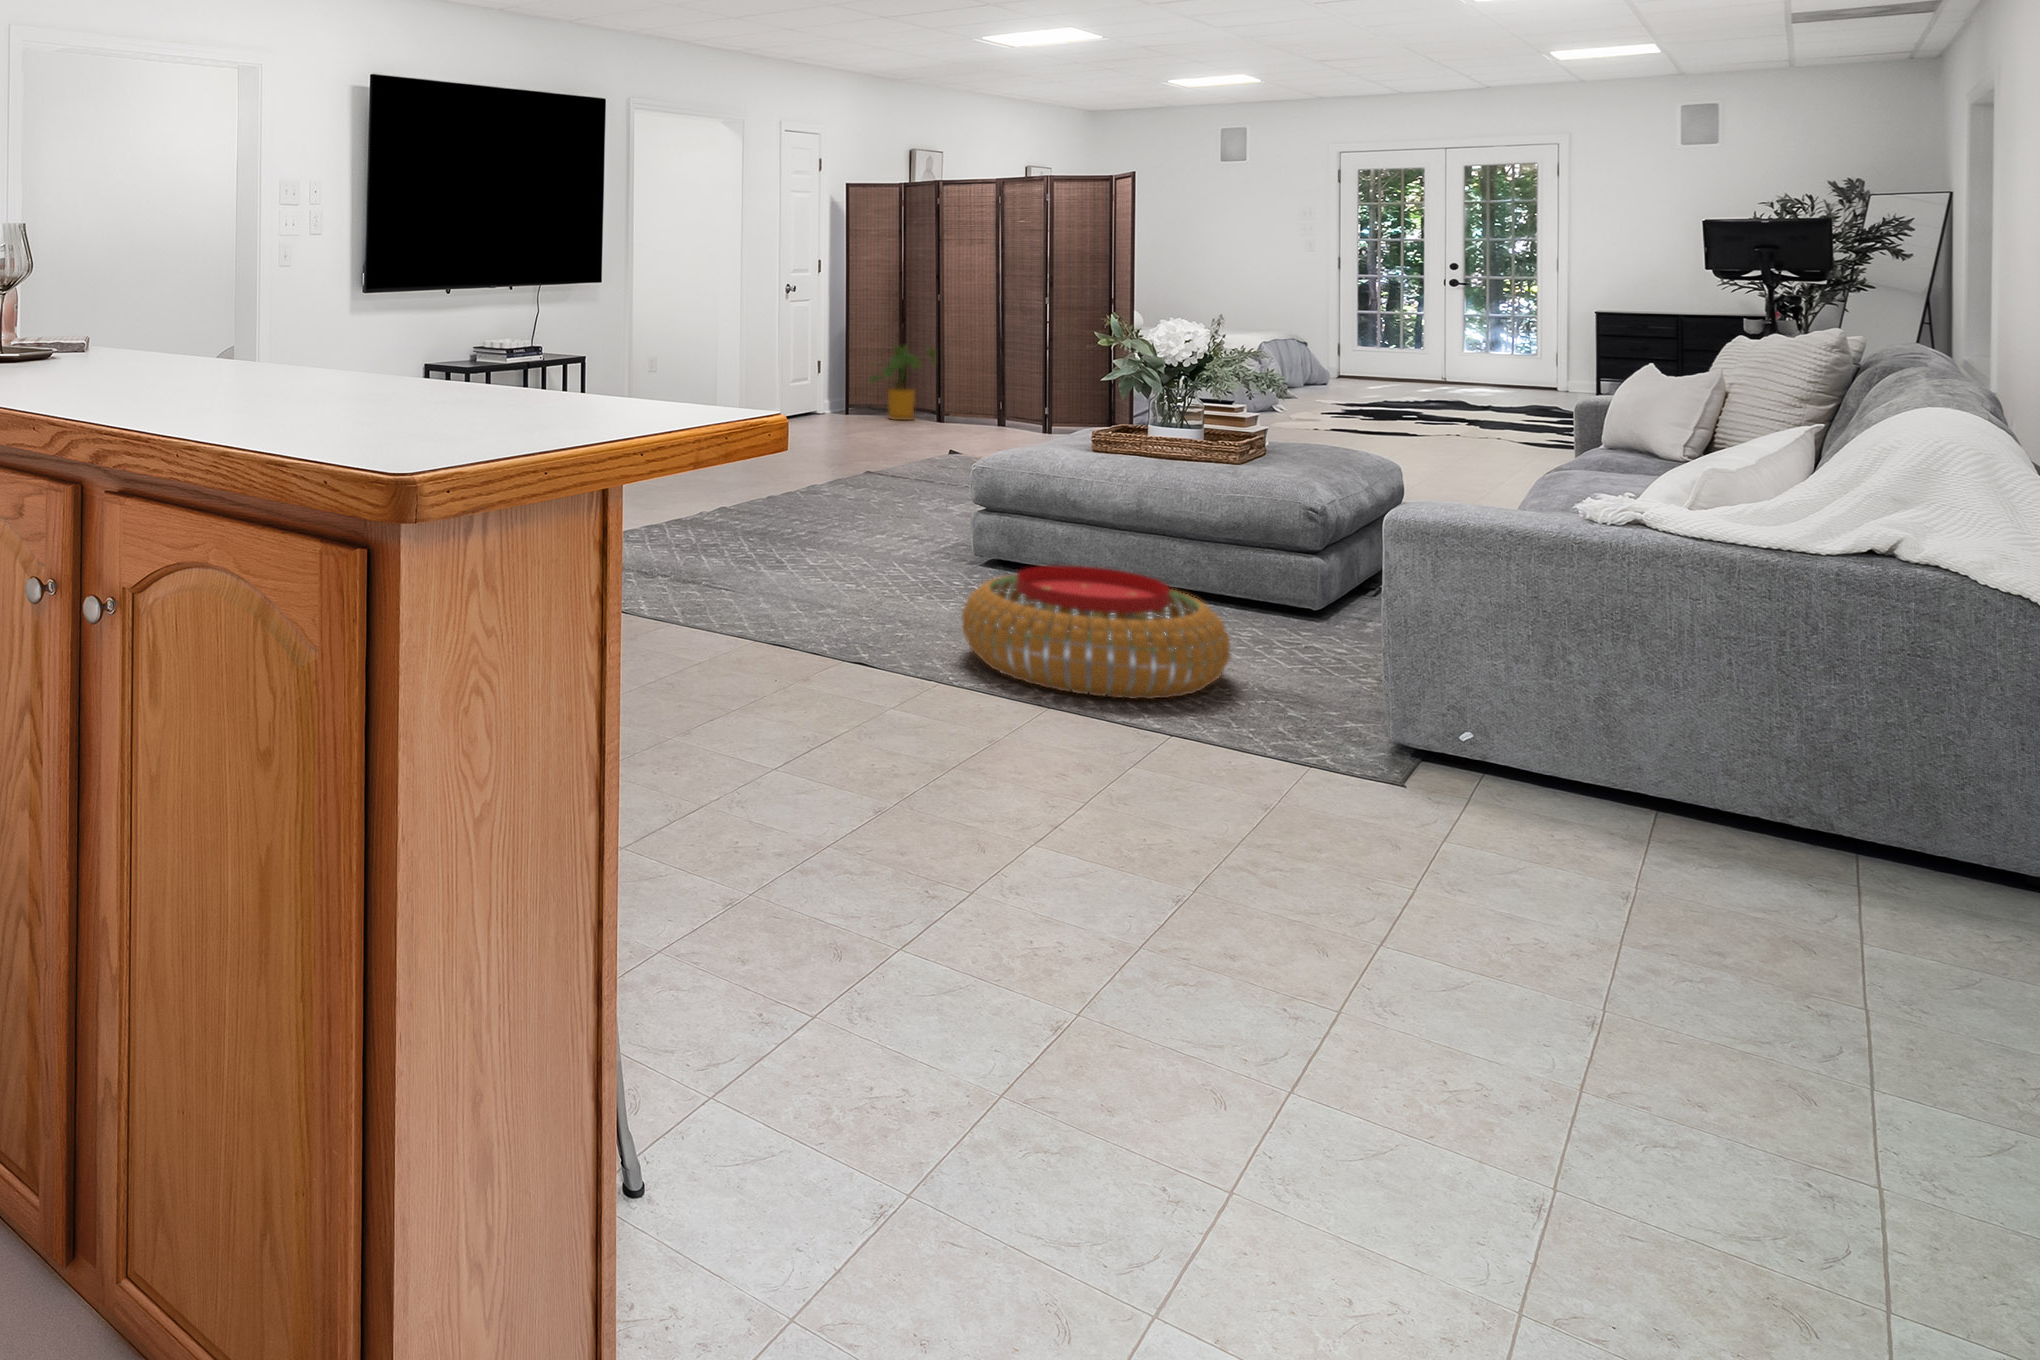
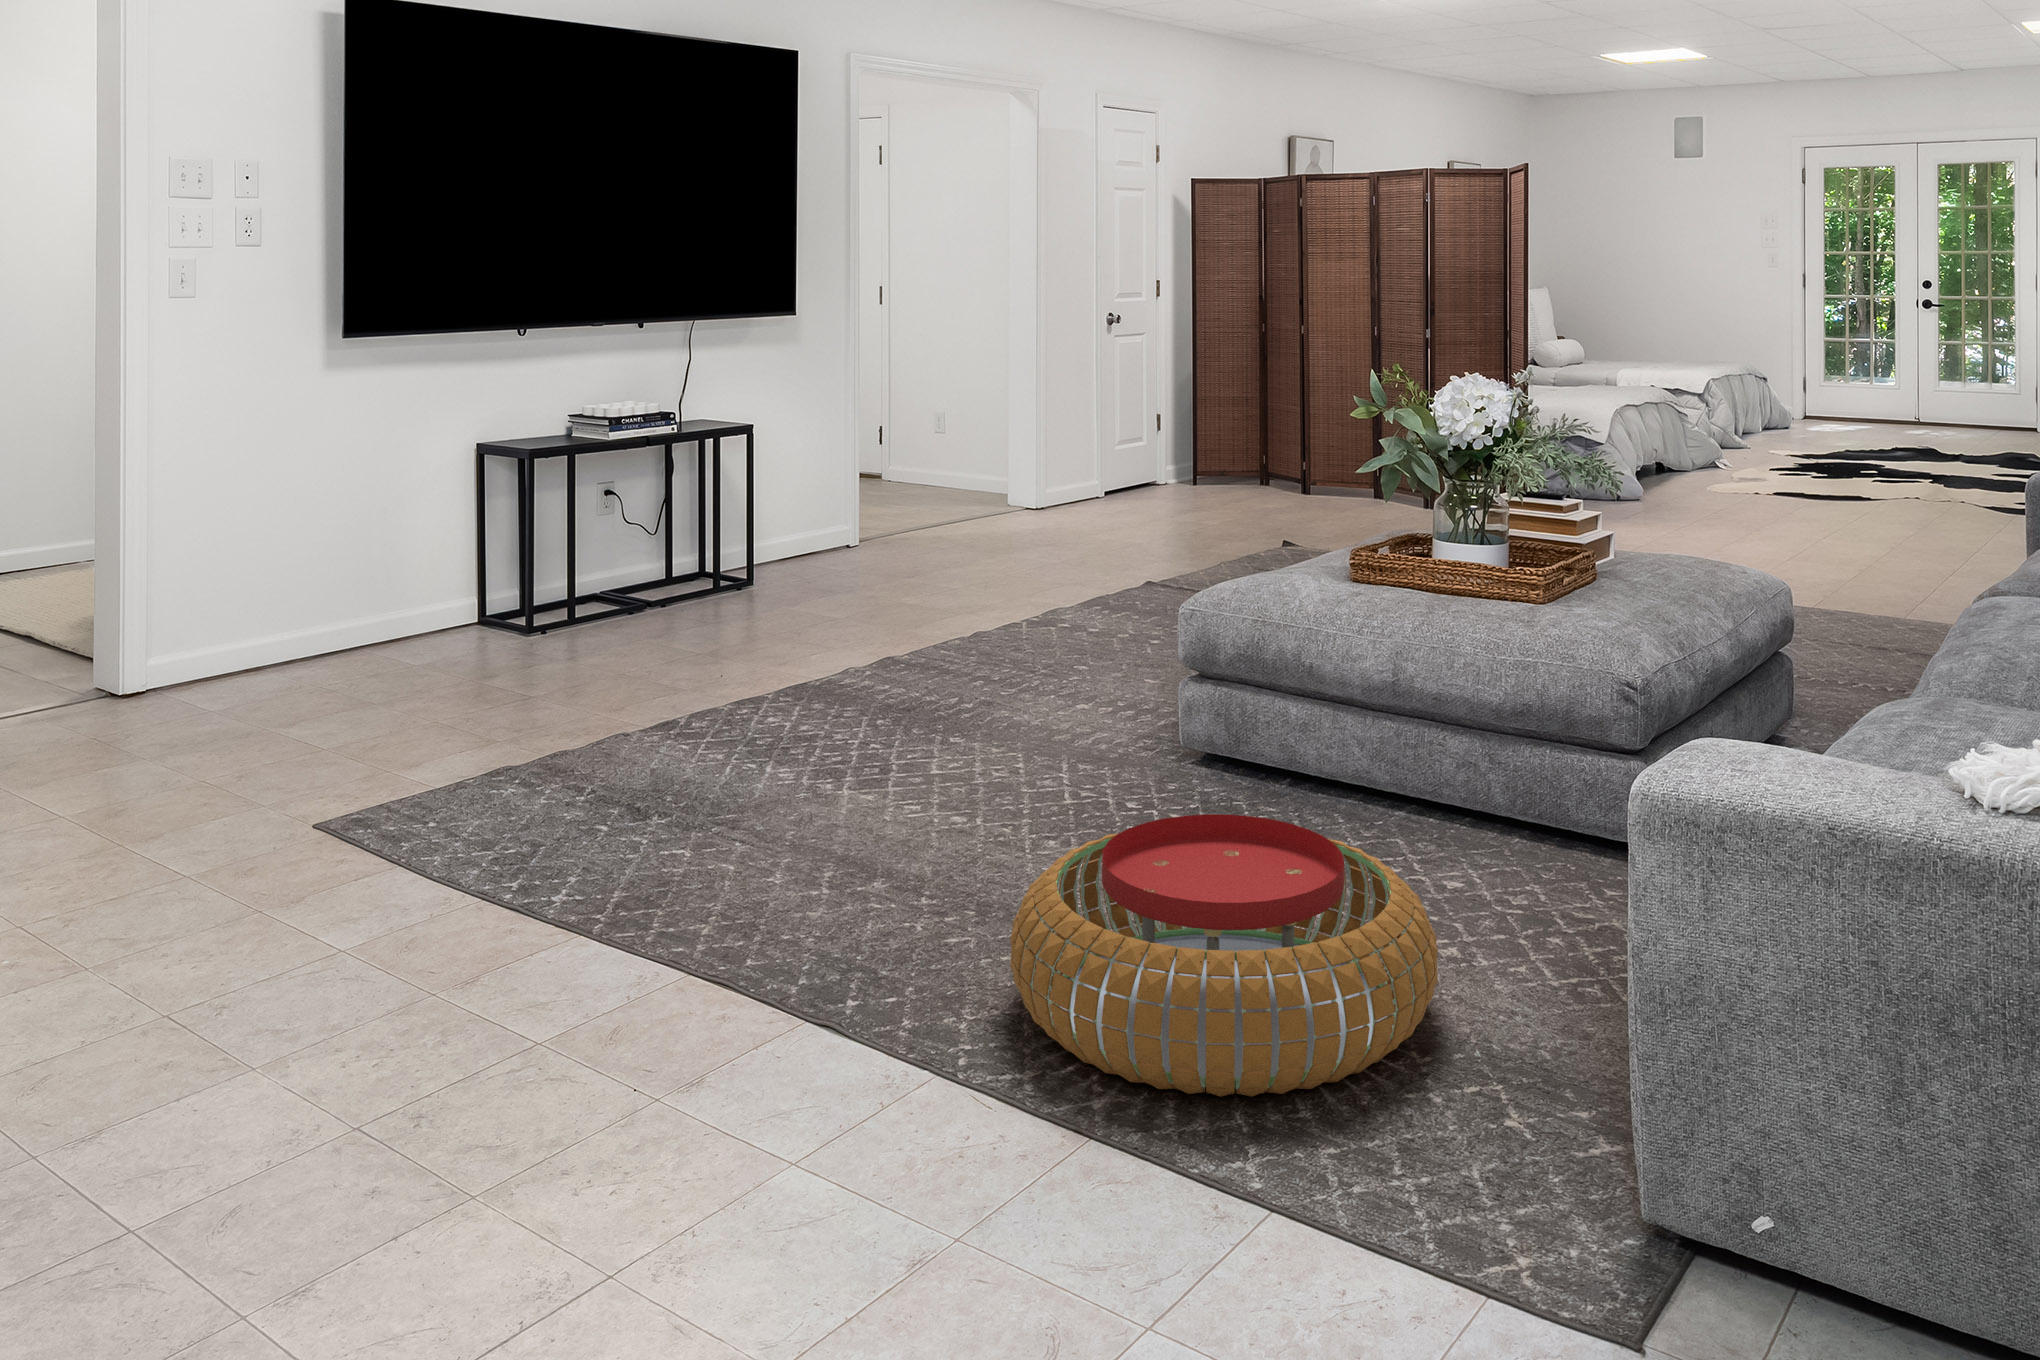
house plant: present [870,345,936,420] -> none [1212,390,1303,490]

